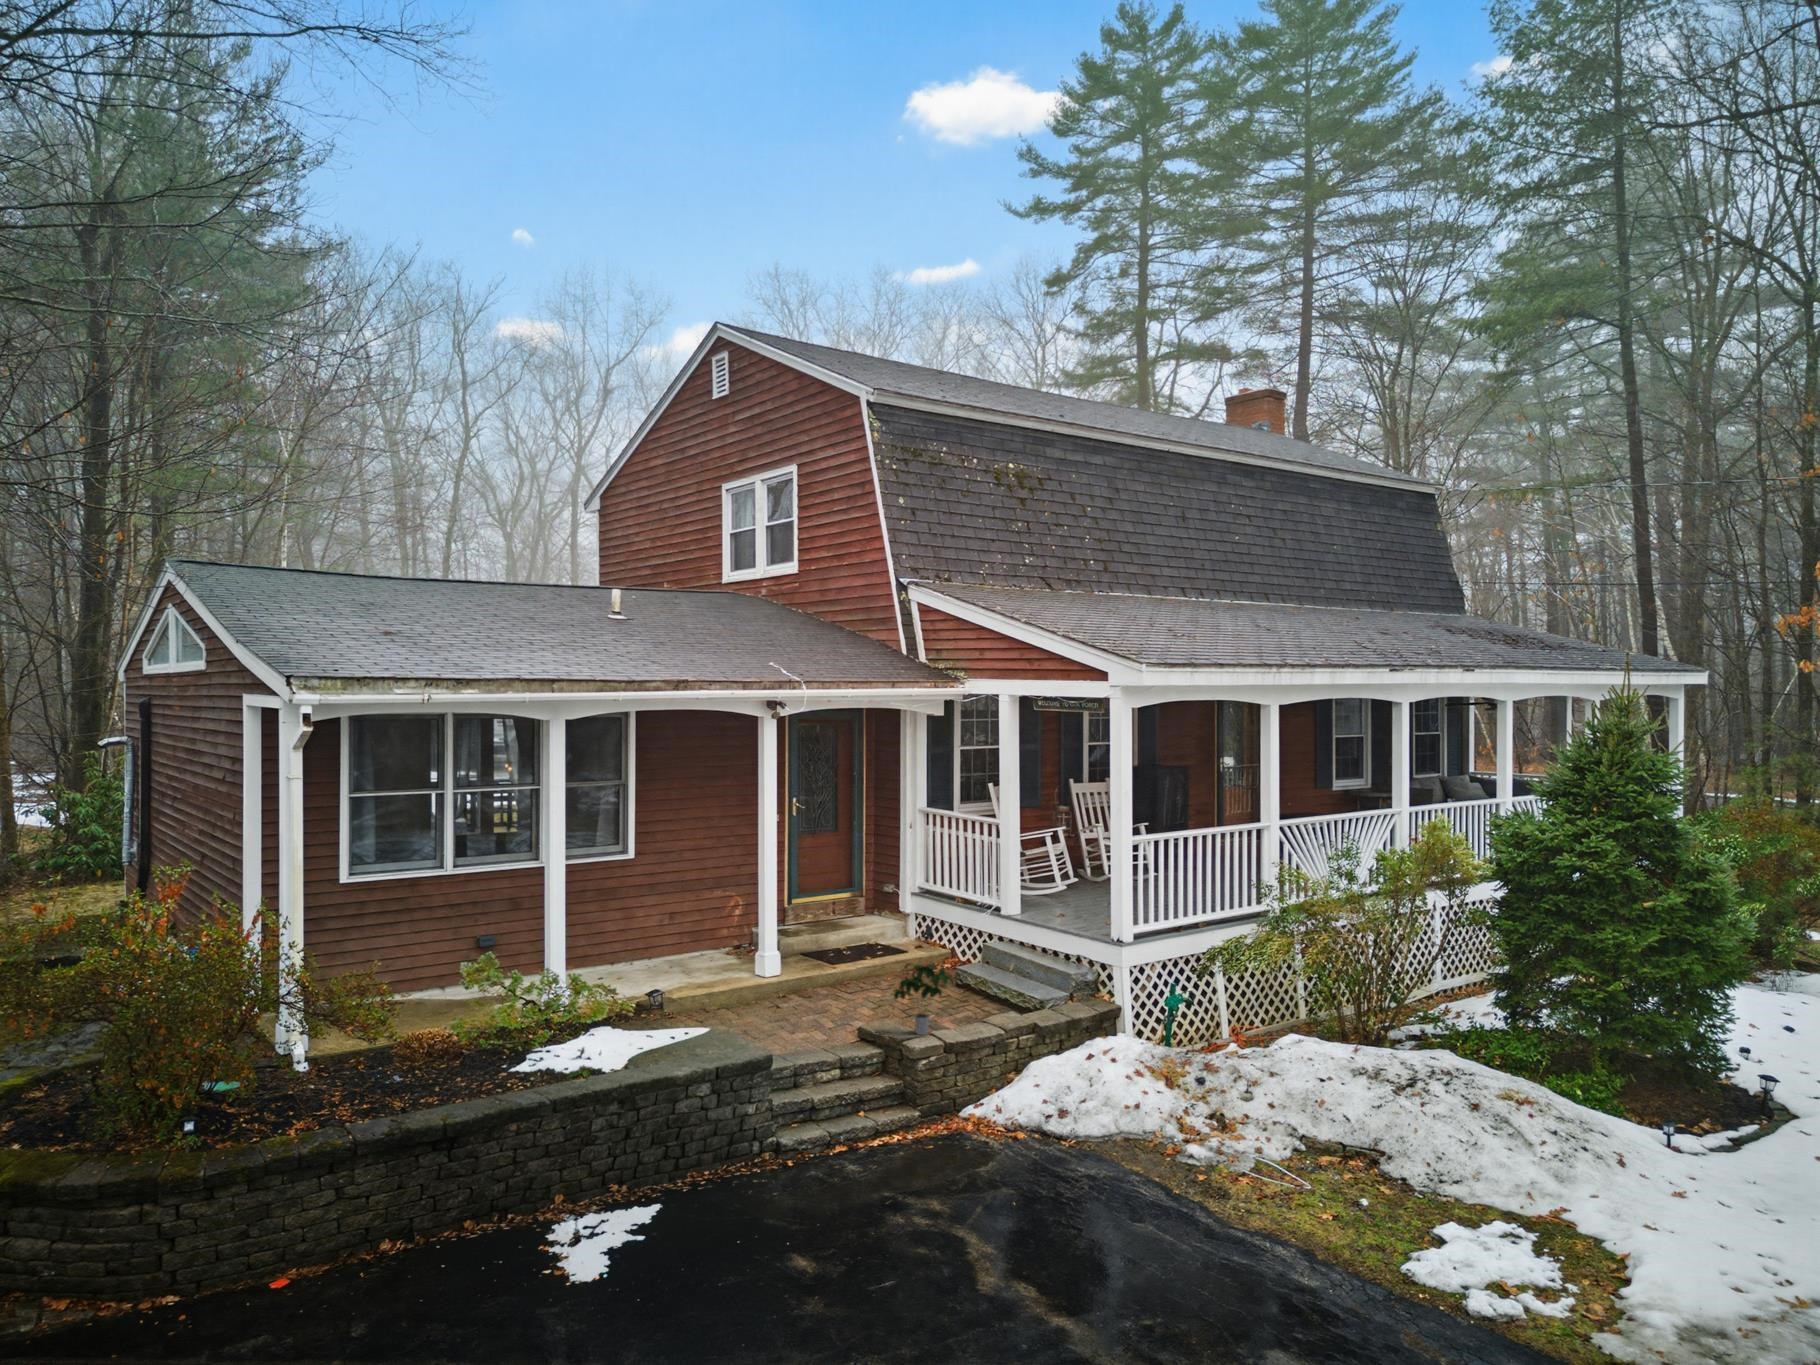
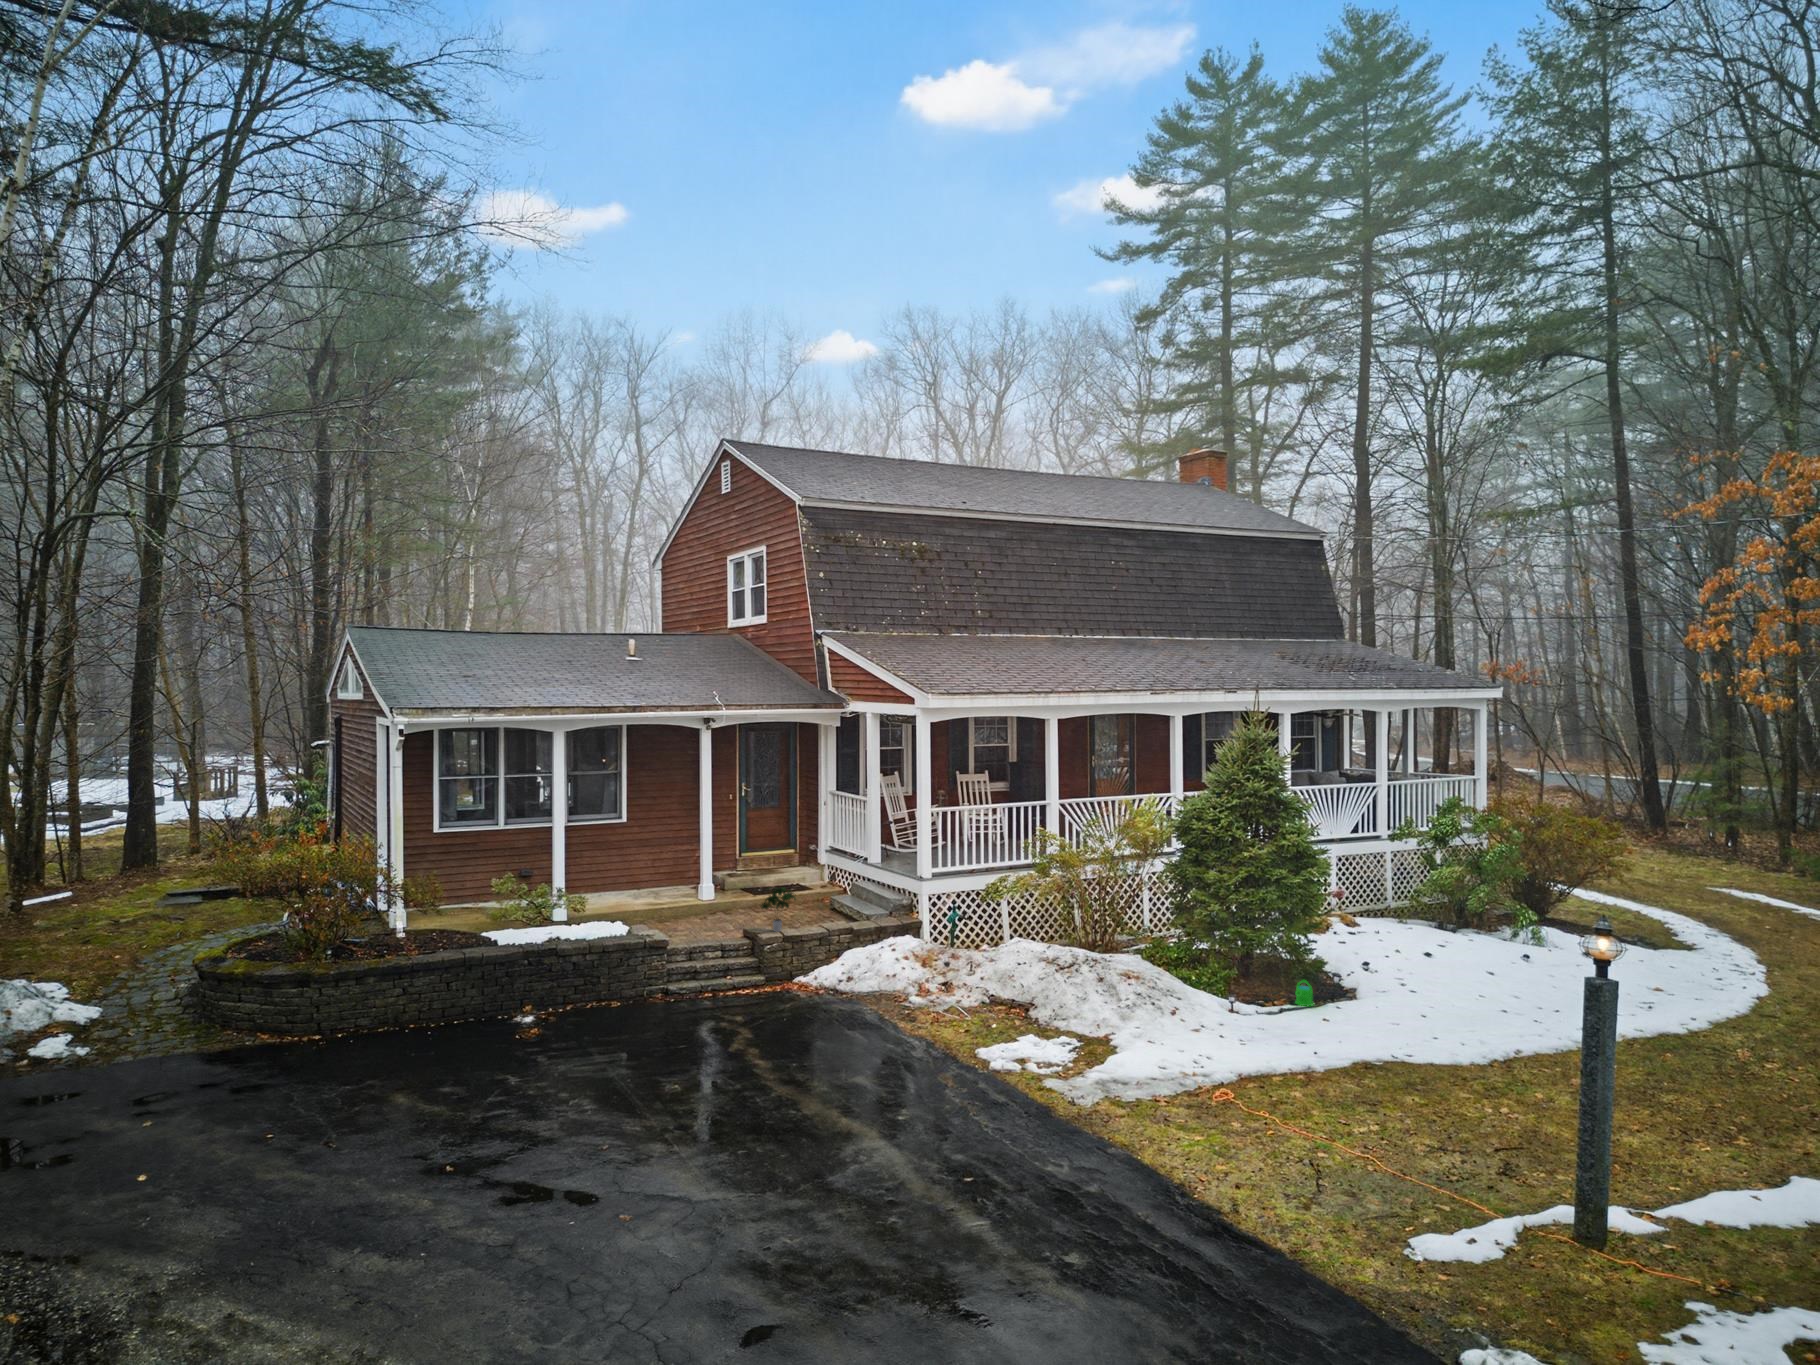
watering can: none [1706,1082,1741,1123] -> present [1295,980,1314,1007]

